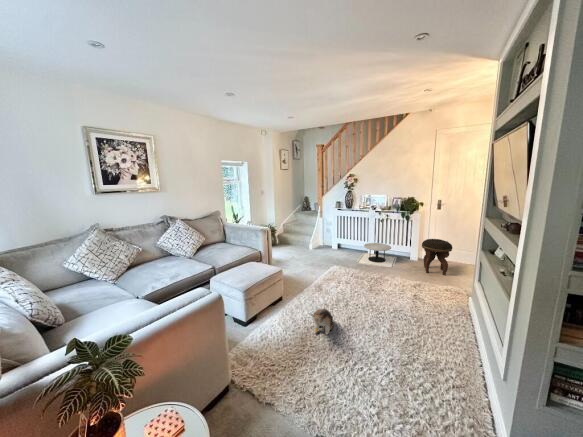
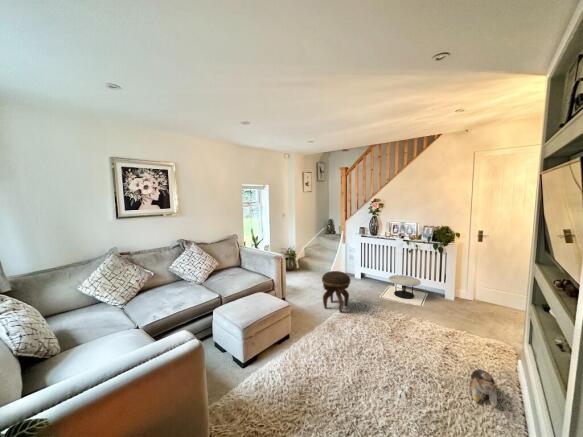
footstool: present [422,239,452,275] -> present [322,271,350,312]
plush toy: present [312,309,333,334] -> present [470,369,497,407]

